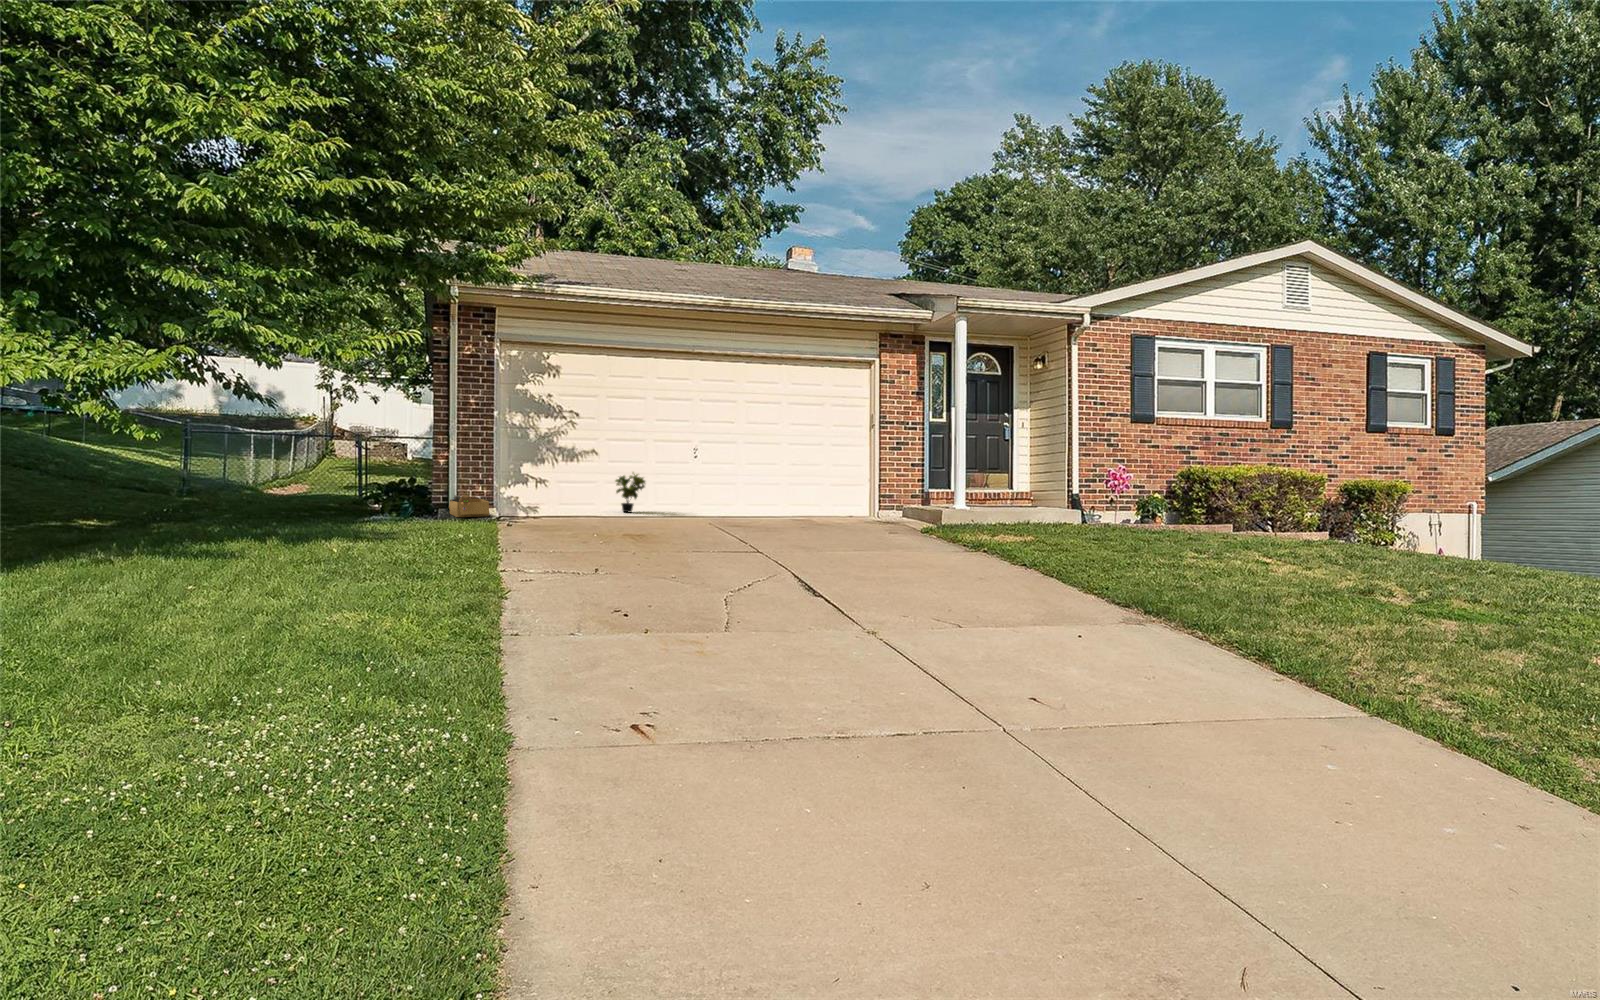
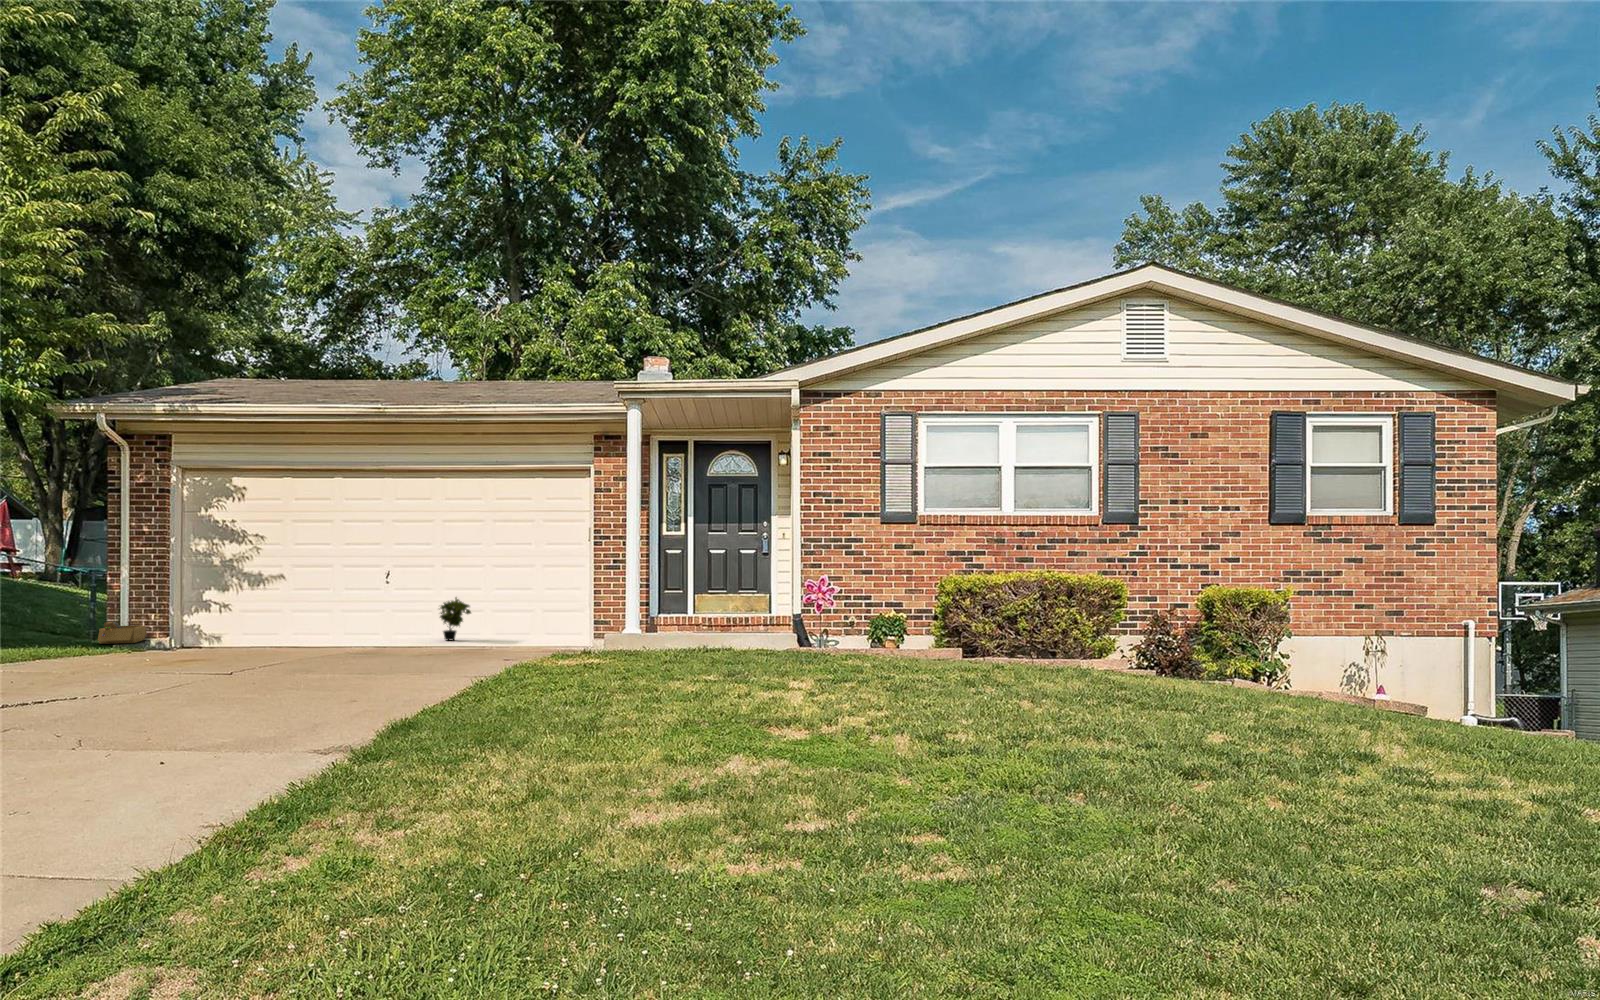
potted plant: present [616,473,645,512] -> present [440,597,471,640]

